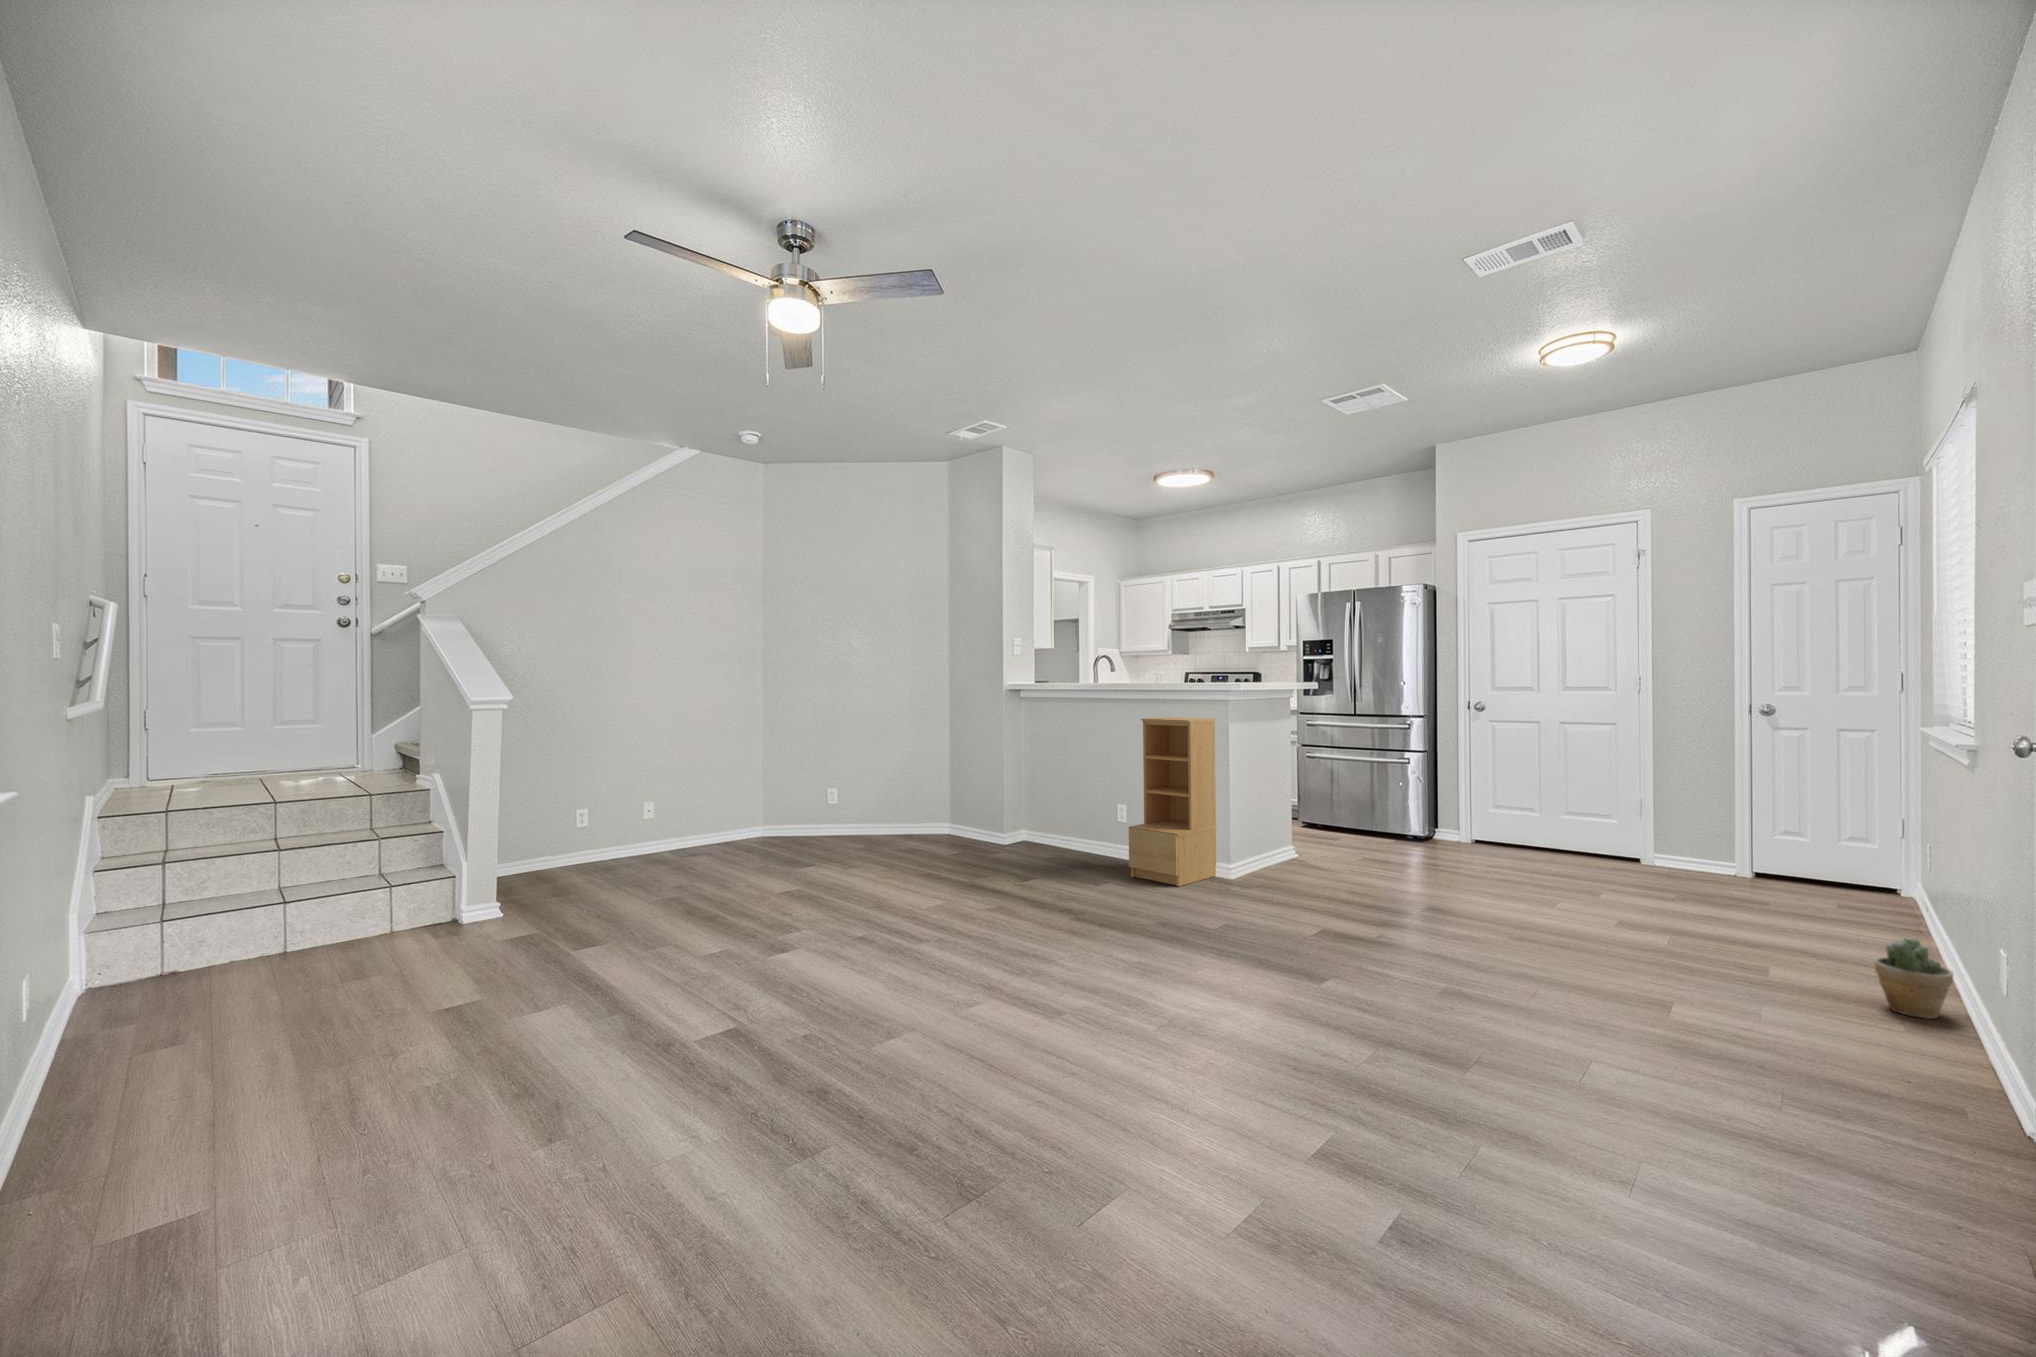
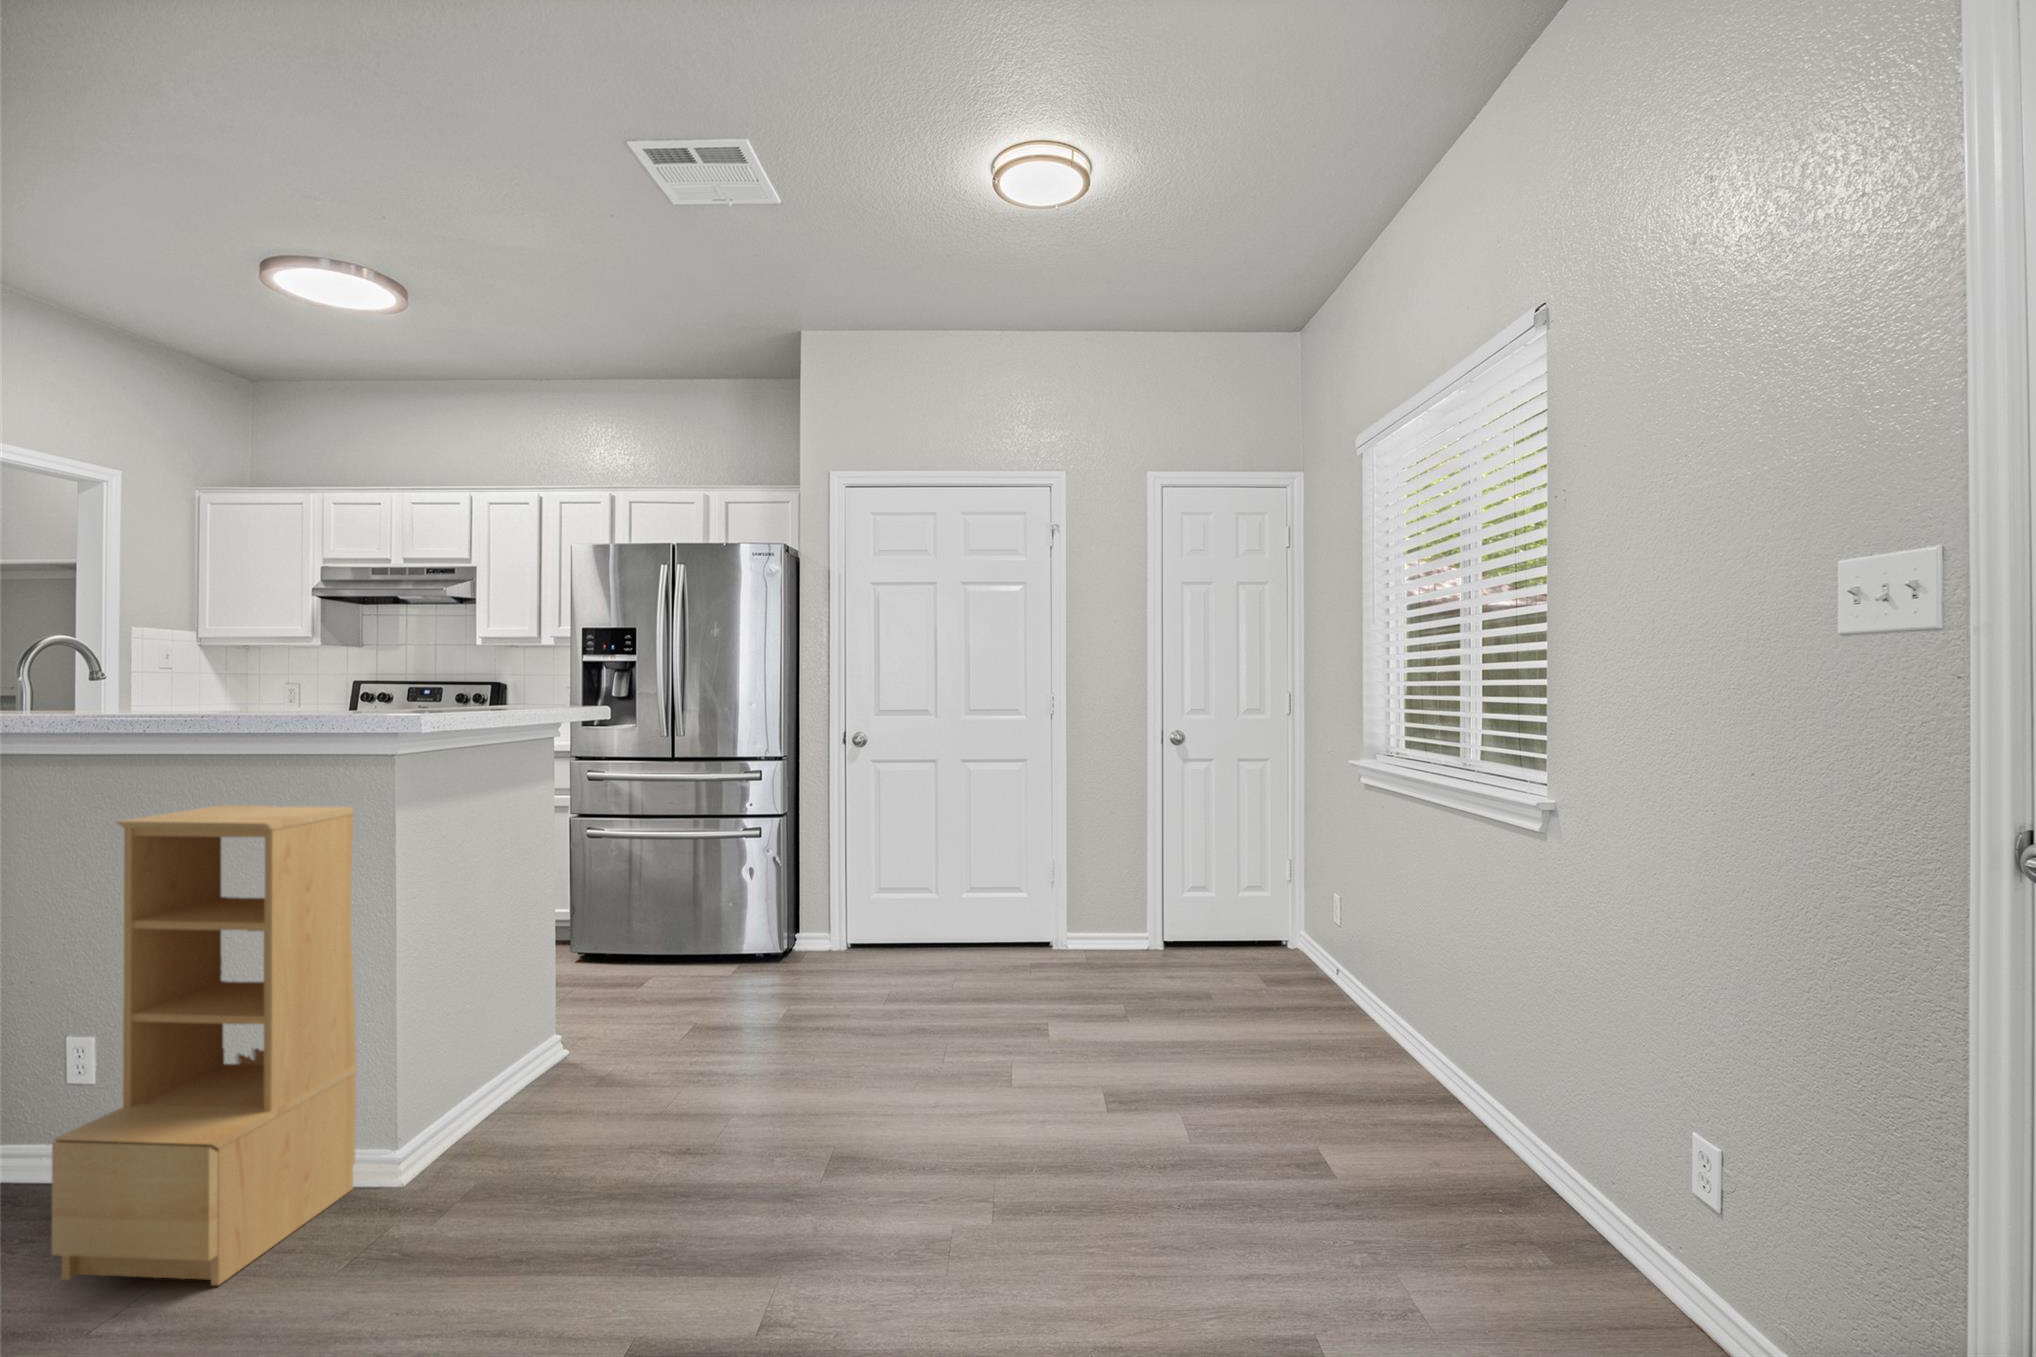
potted plant: present [1874,937,1953,1018] -> none [1519,1126,1618,1262]

